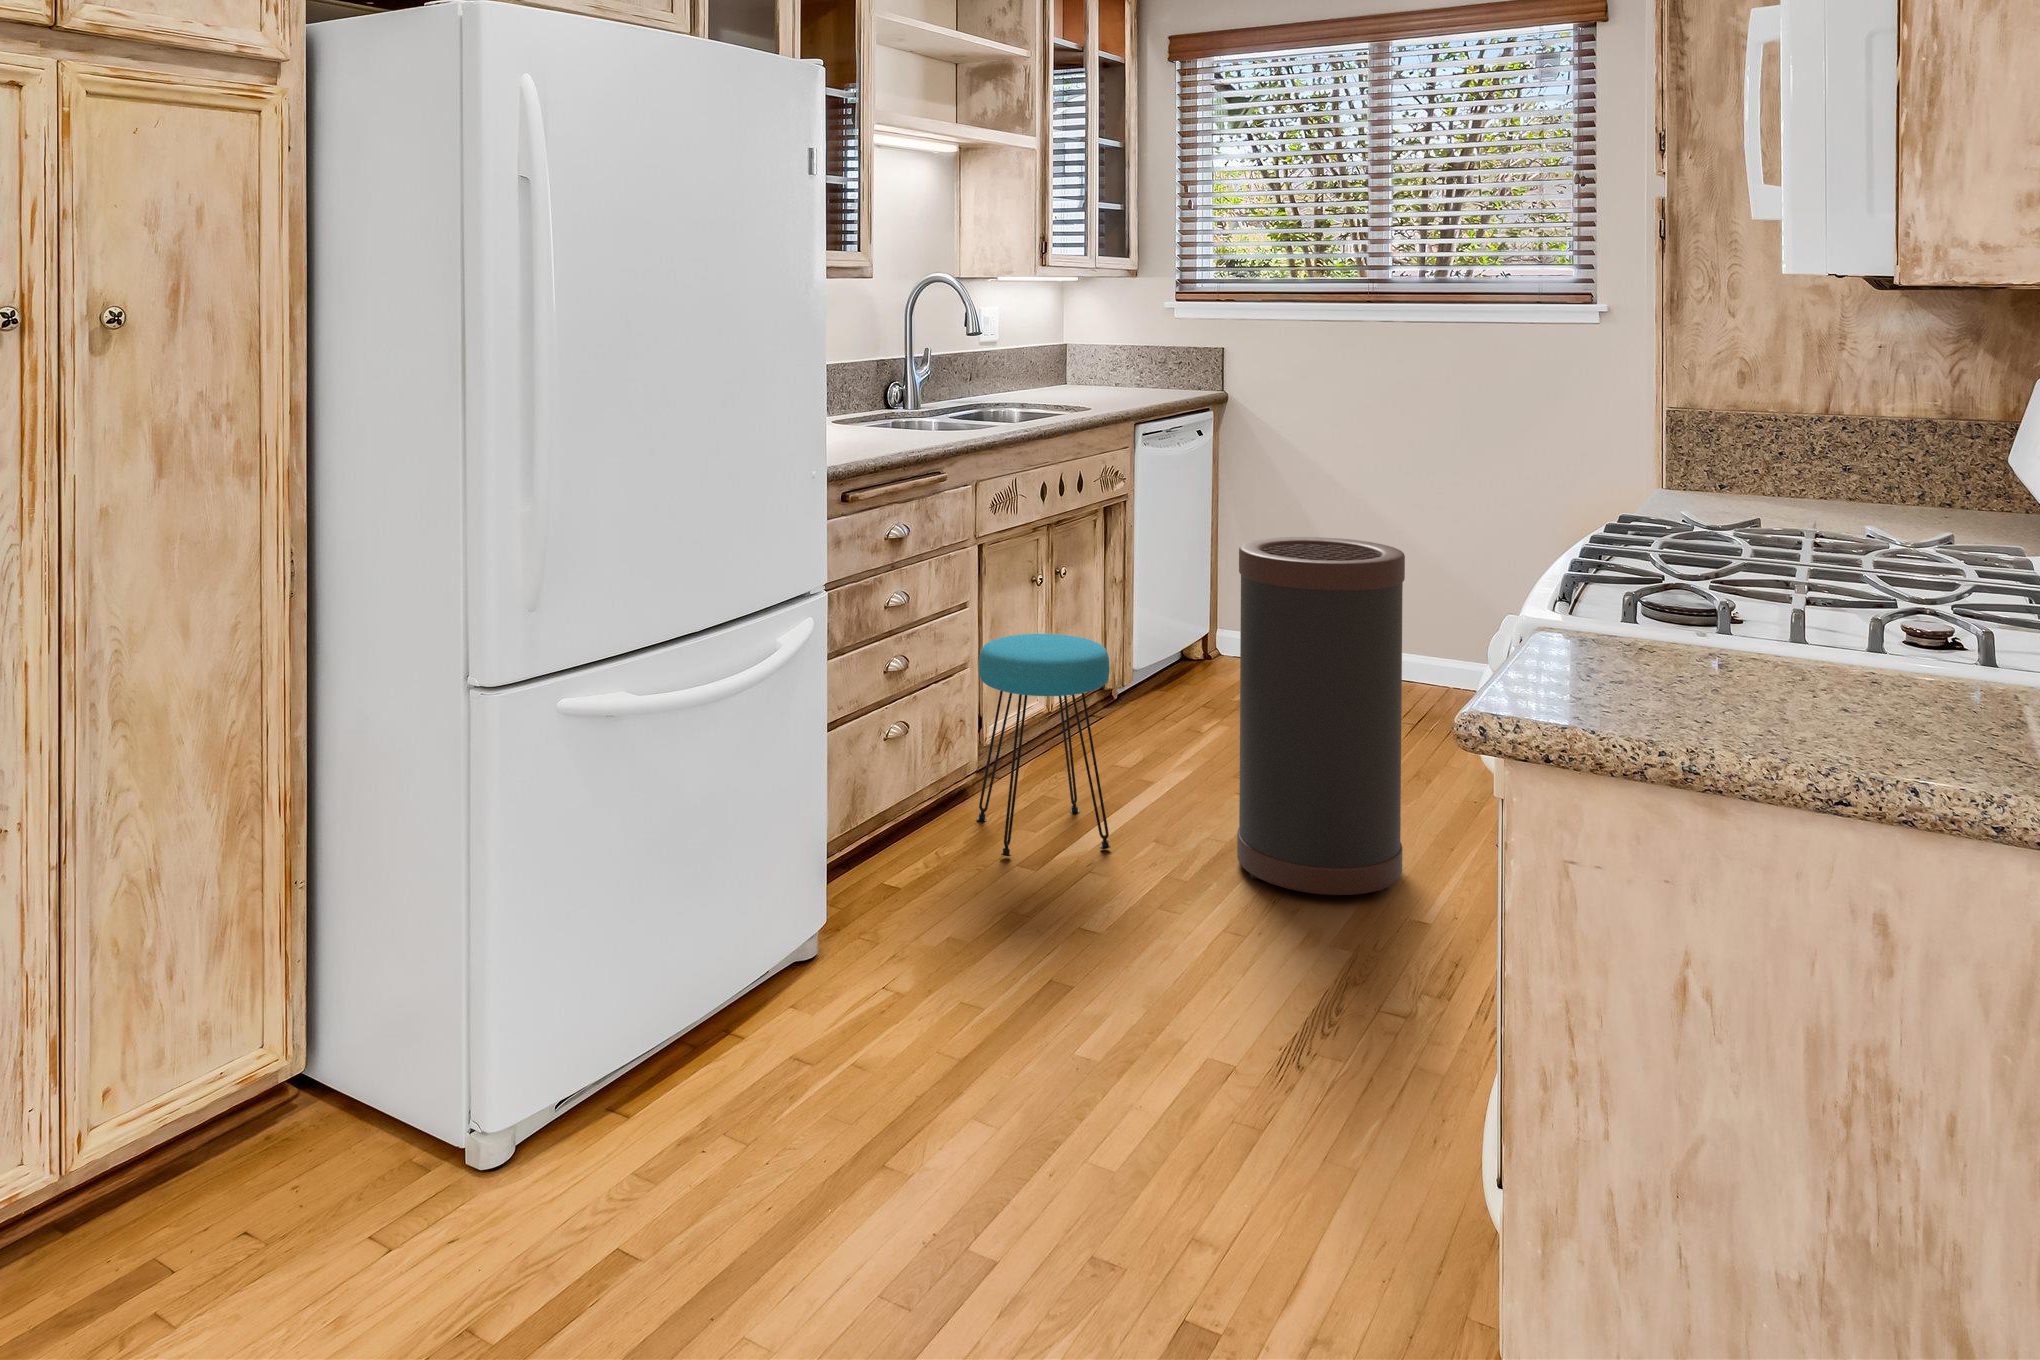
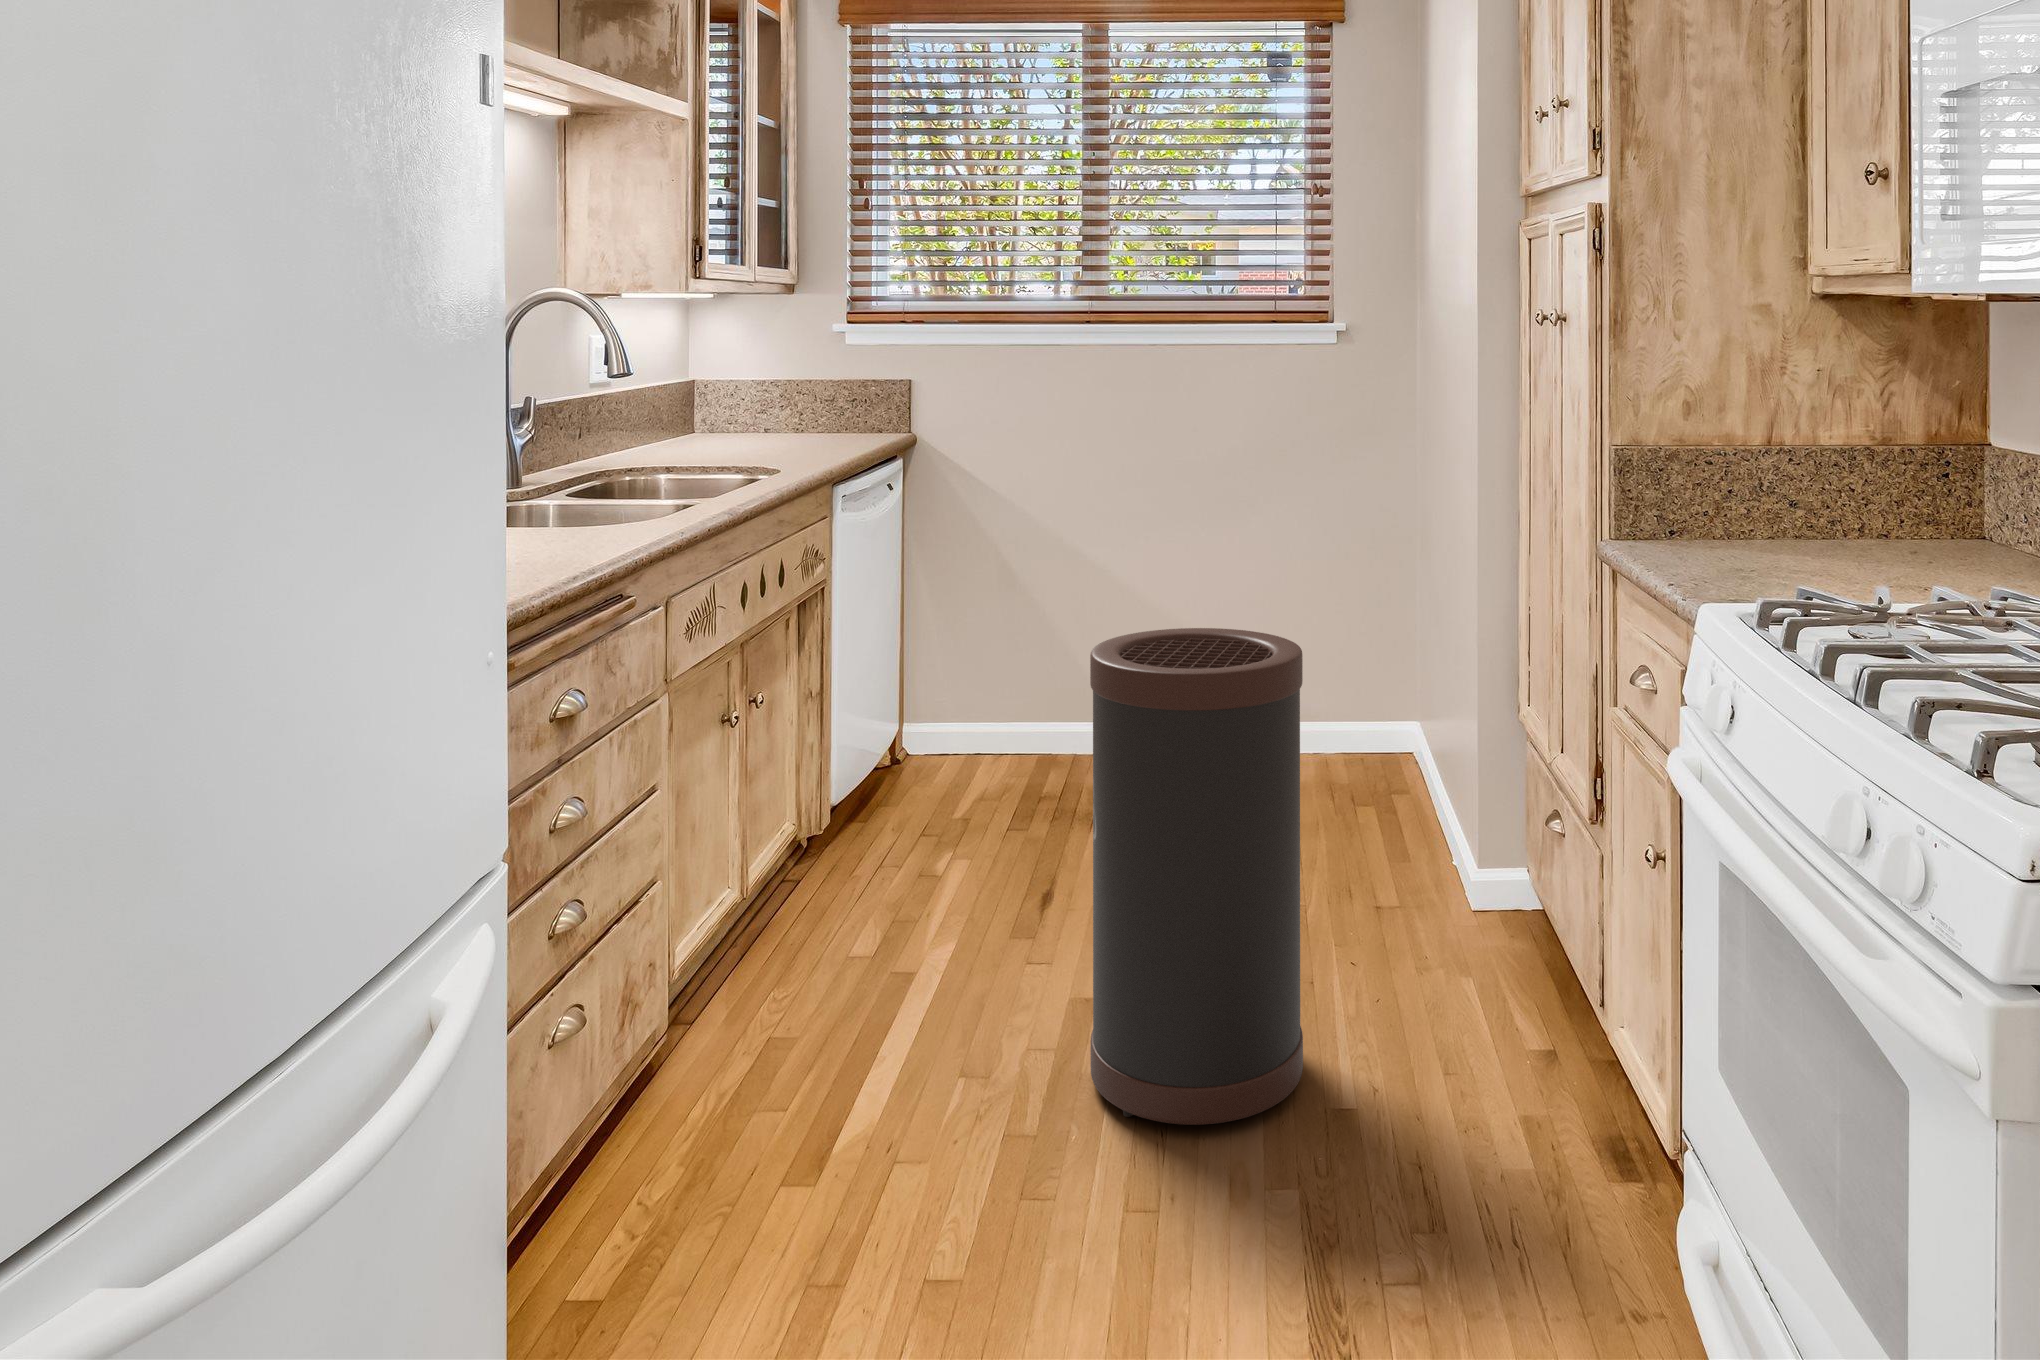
stool: present [977,634,1111,856] -> none [687,811,915,1187]

